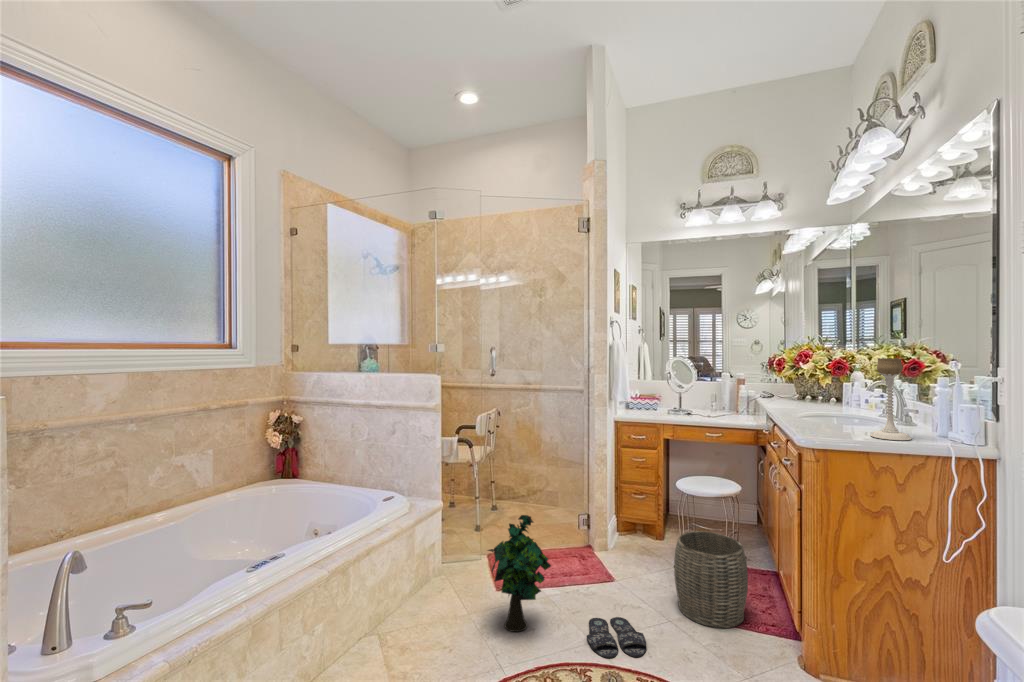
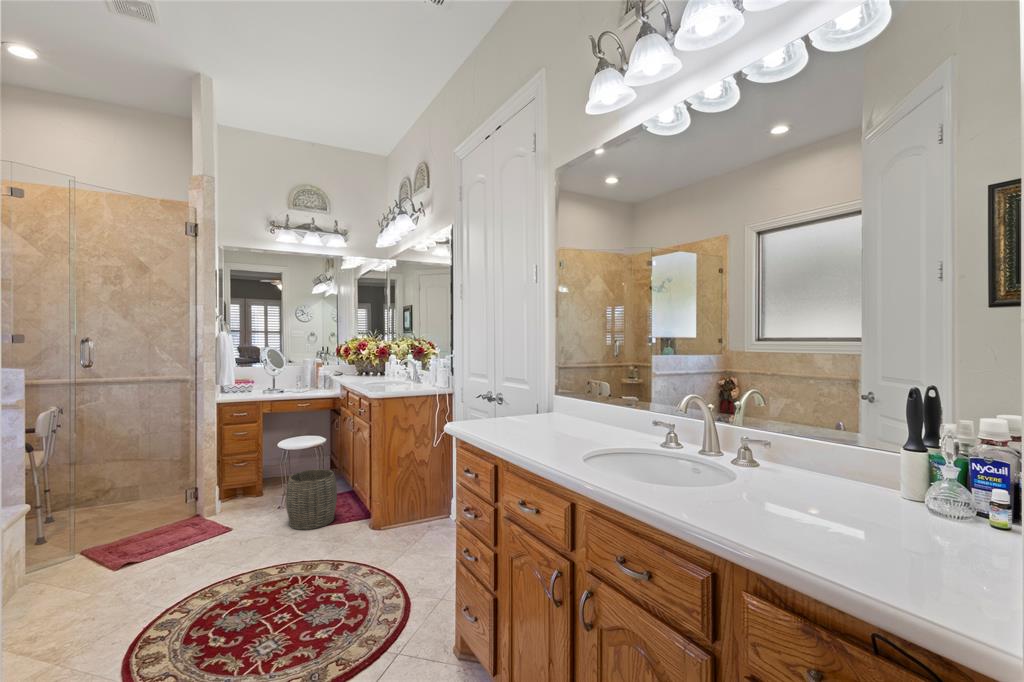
candle holder: present [870,358,911,440] -> none [404,347,421,390]
decorative plant: present [488,515,551,632] -> none [119,485,191,587]
slippers: present [587,617,647,658] -> none [224,545,276,569]

